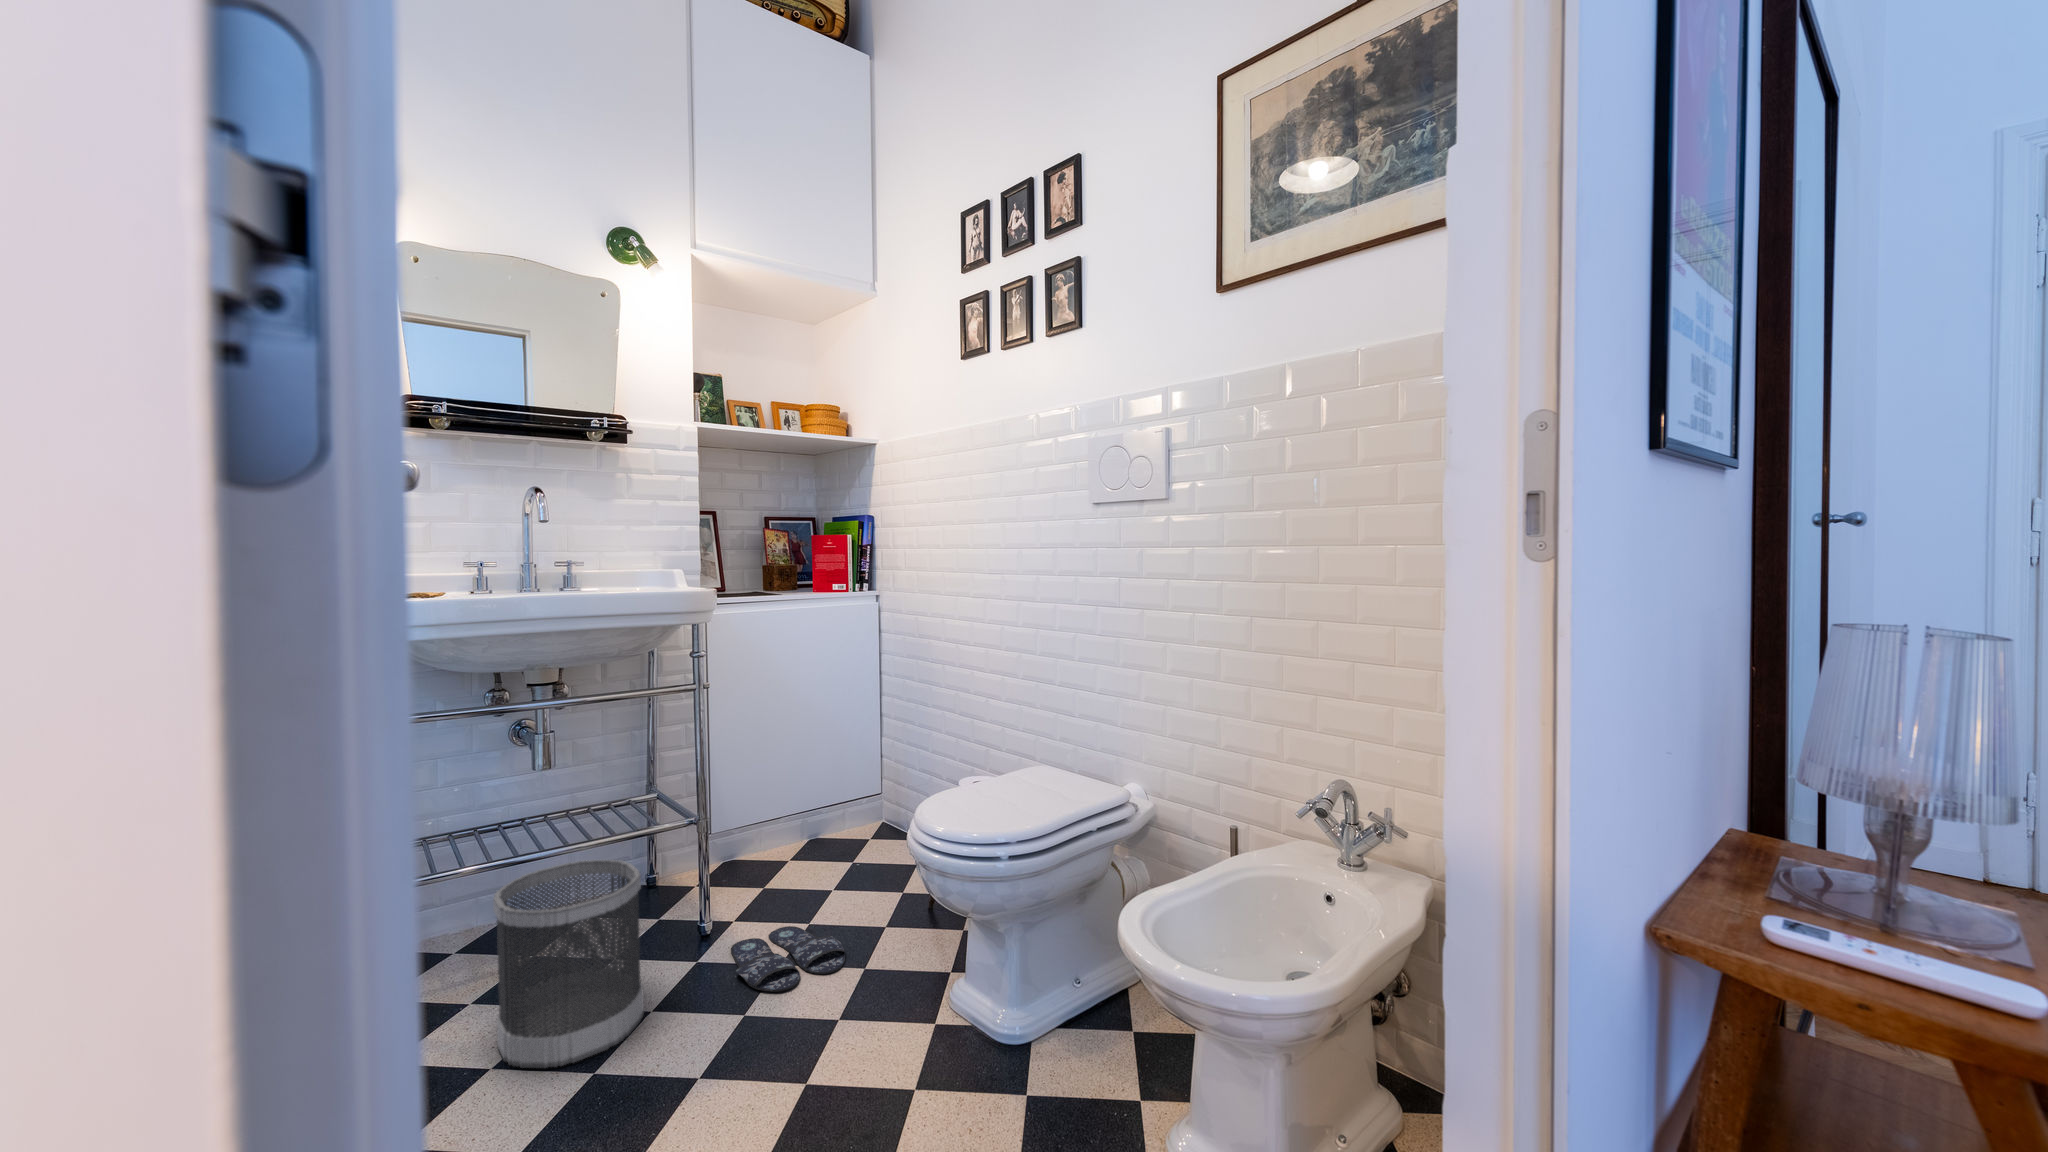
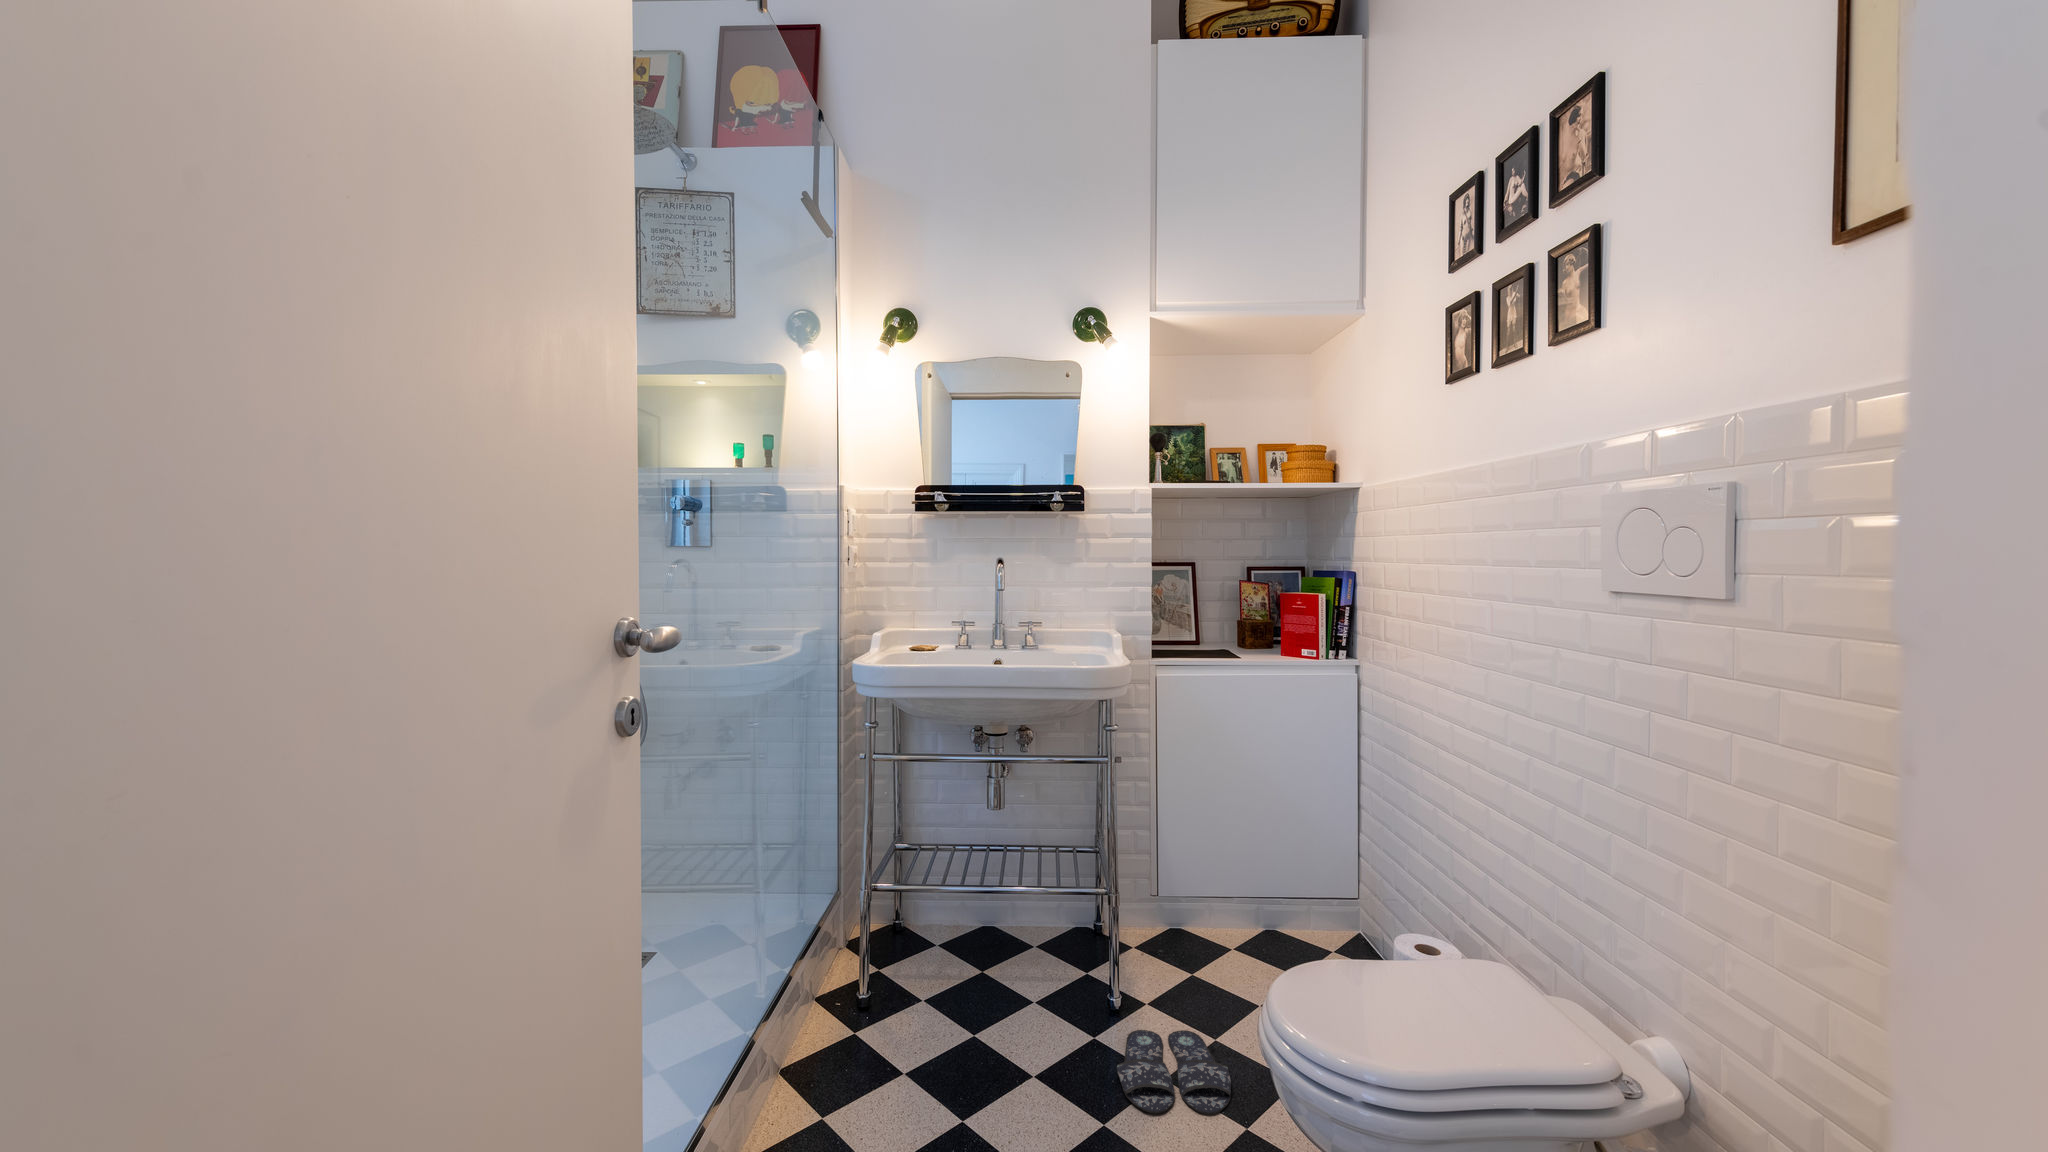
wastebasket: present [493,860,644,1068] -> none [915,907,1029,1099]

